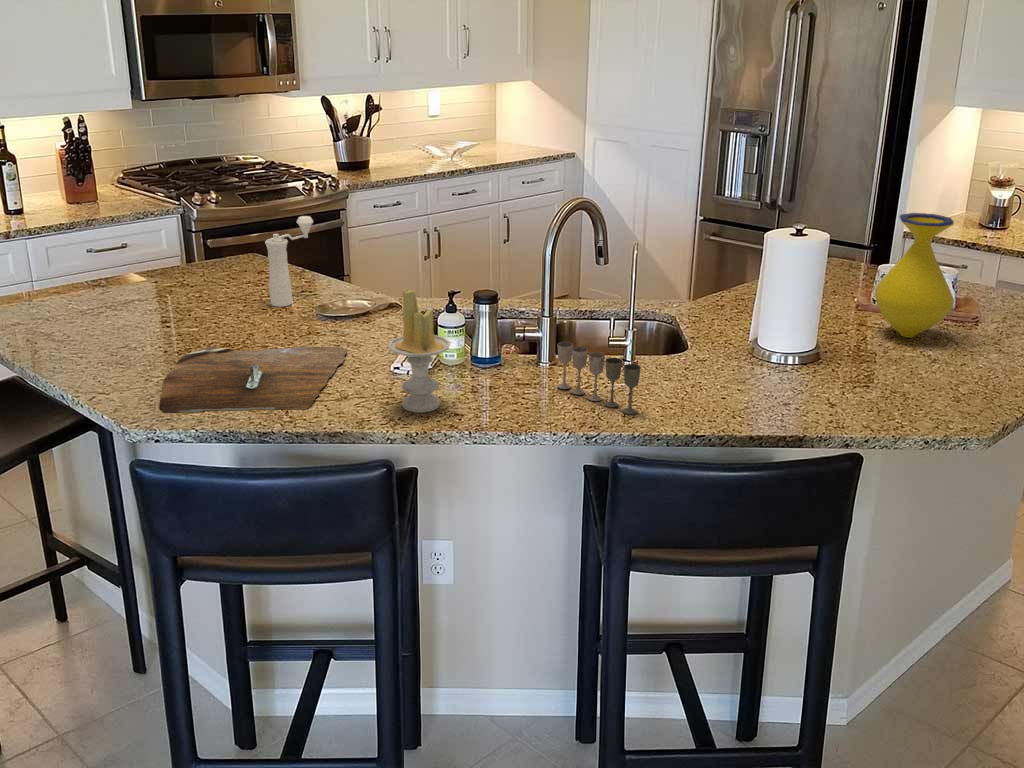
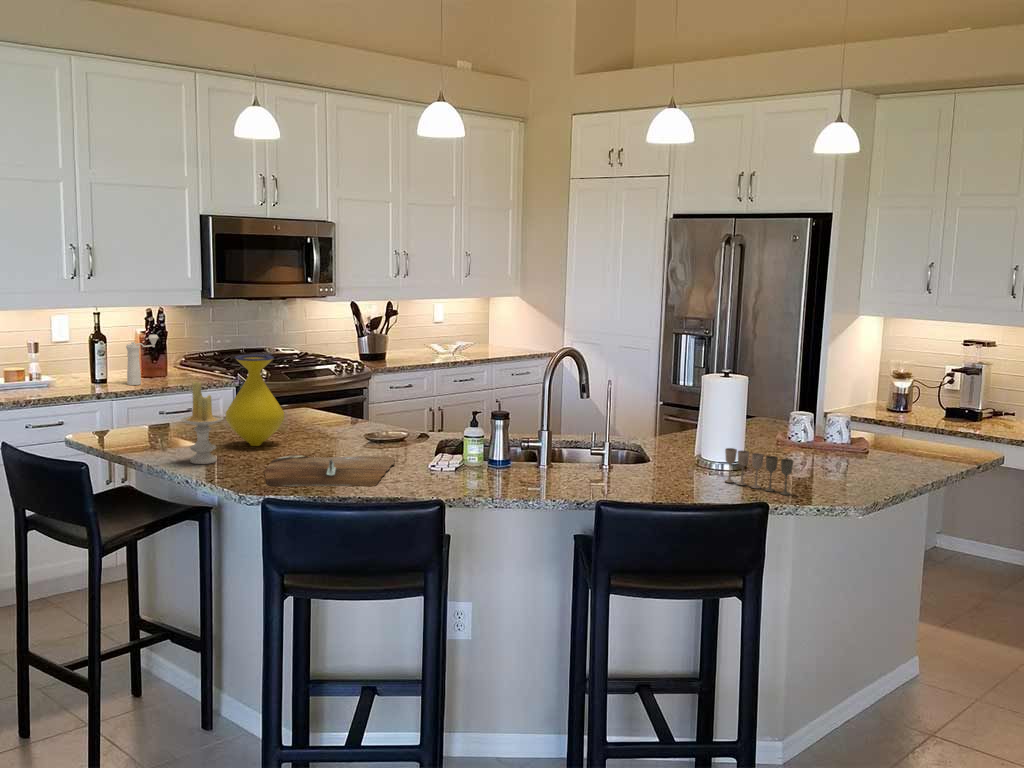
vase: present [875,213,954,337] -> present [226,355,284,446]
pepper mill: present [265,216,313,307] -> present [126,335,158,385]
candle: present [388,288,450,413] -> present [181,381,224,464]
wine glass: present [557,342,641,414] -> present [725,448,793,495]

